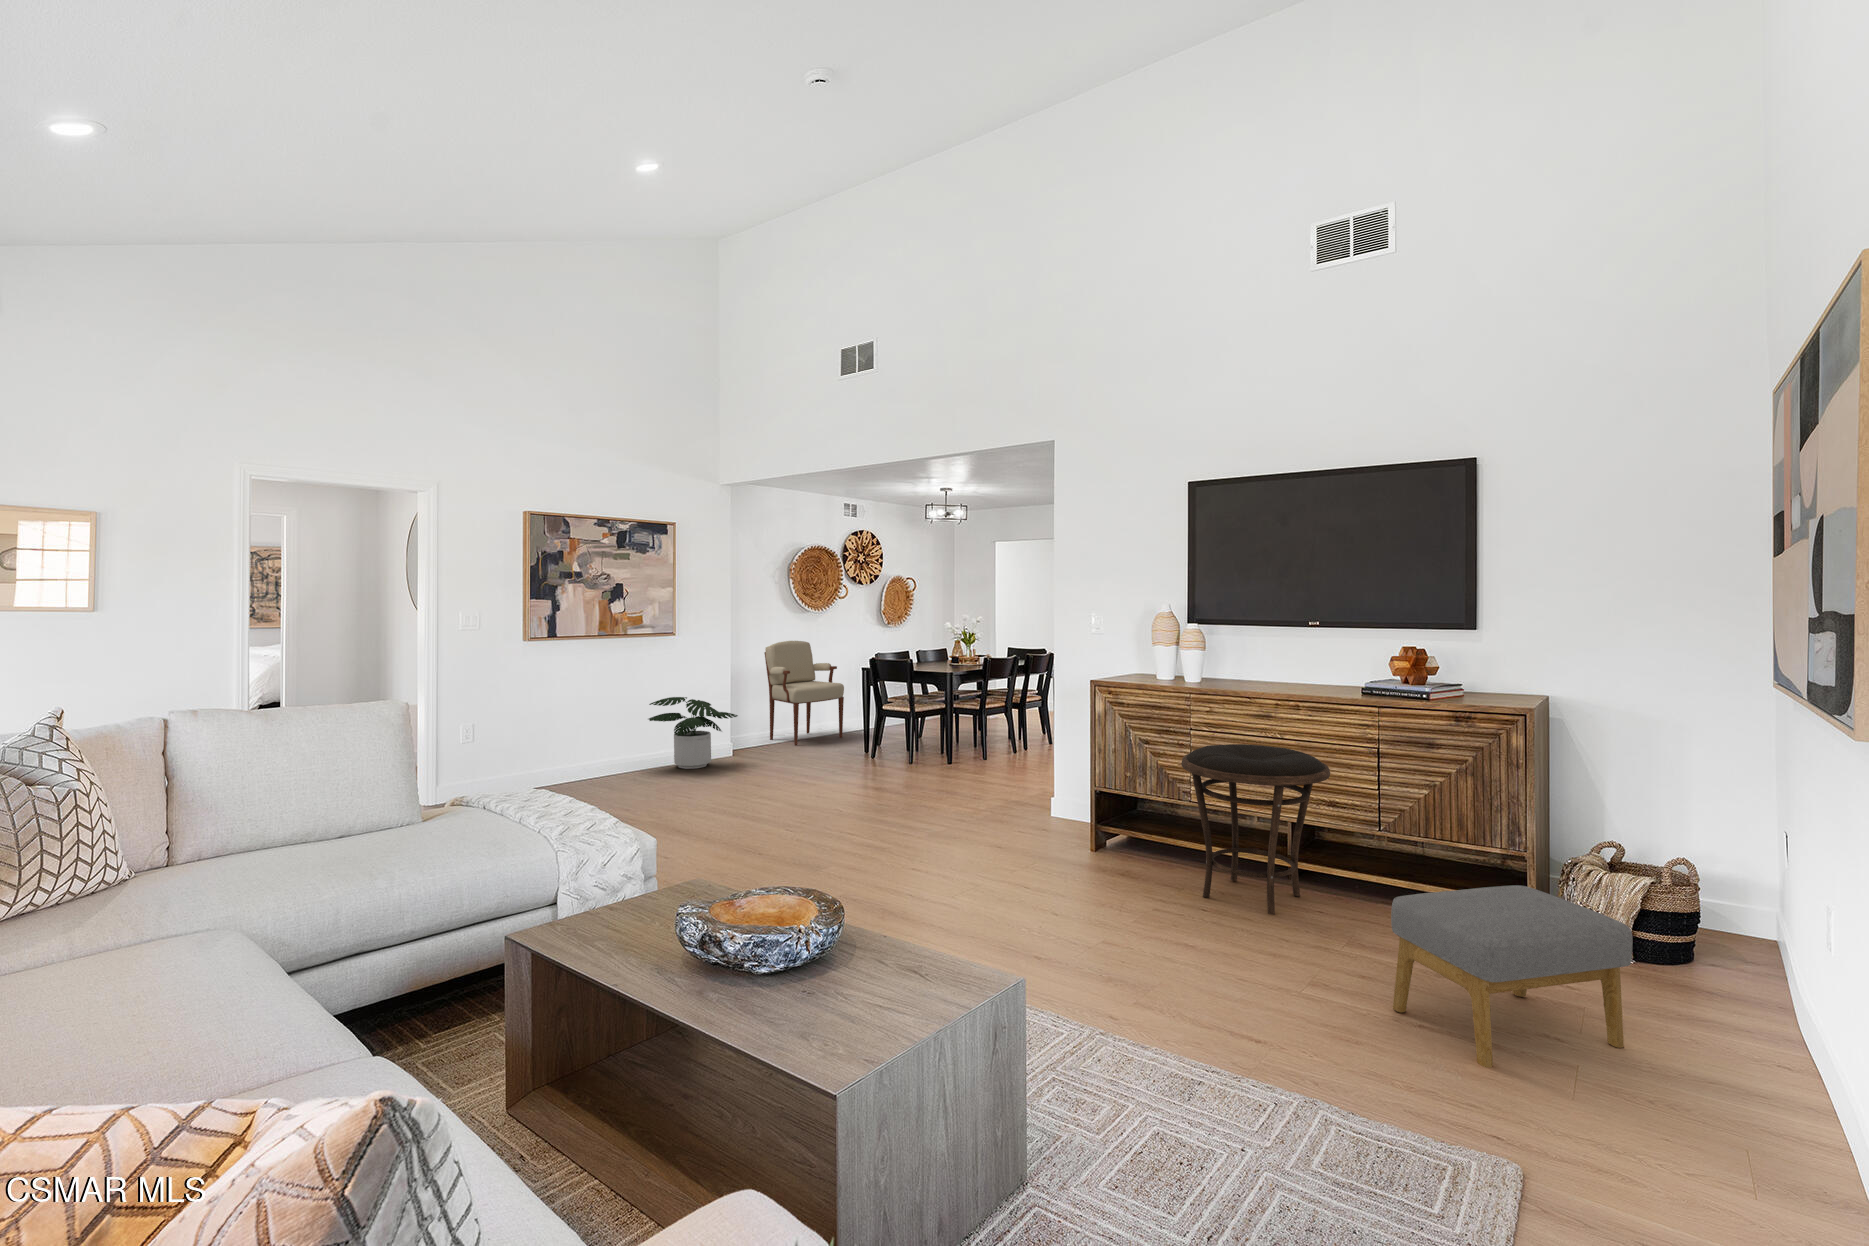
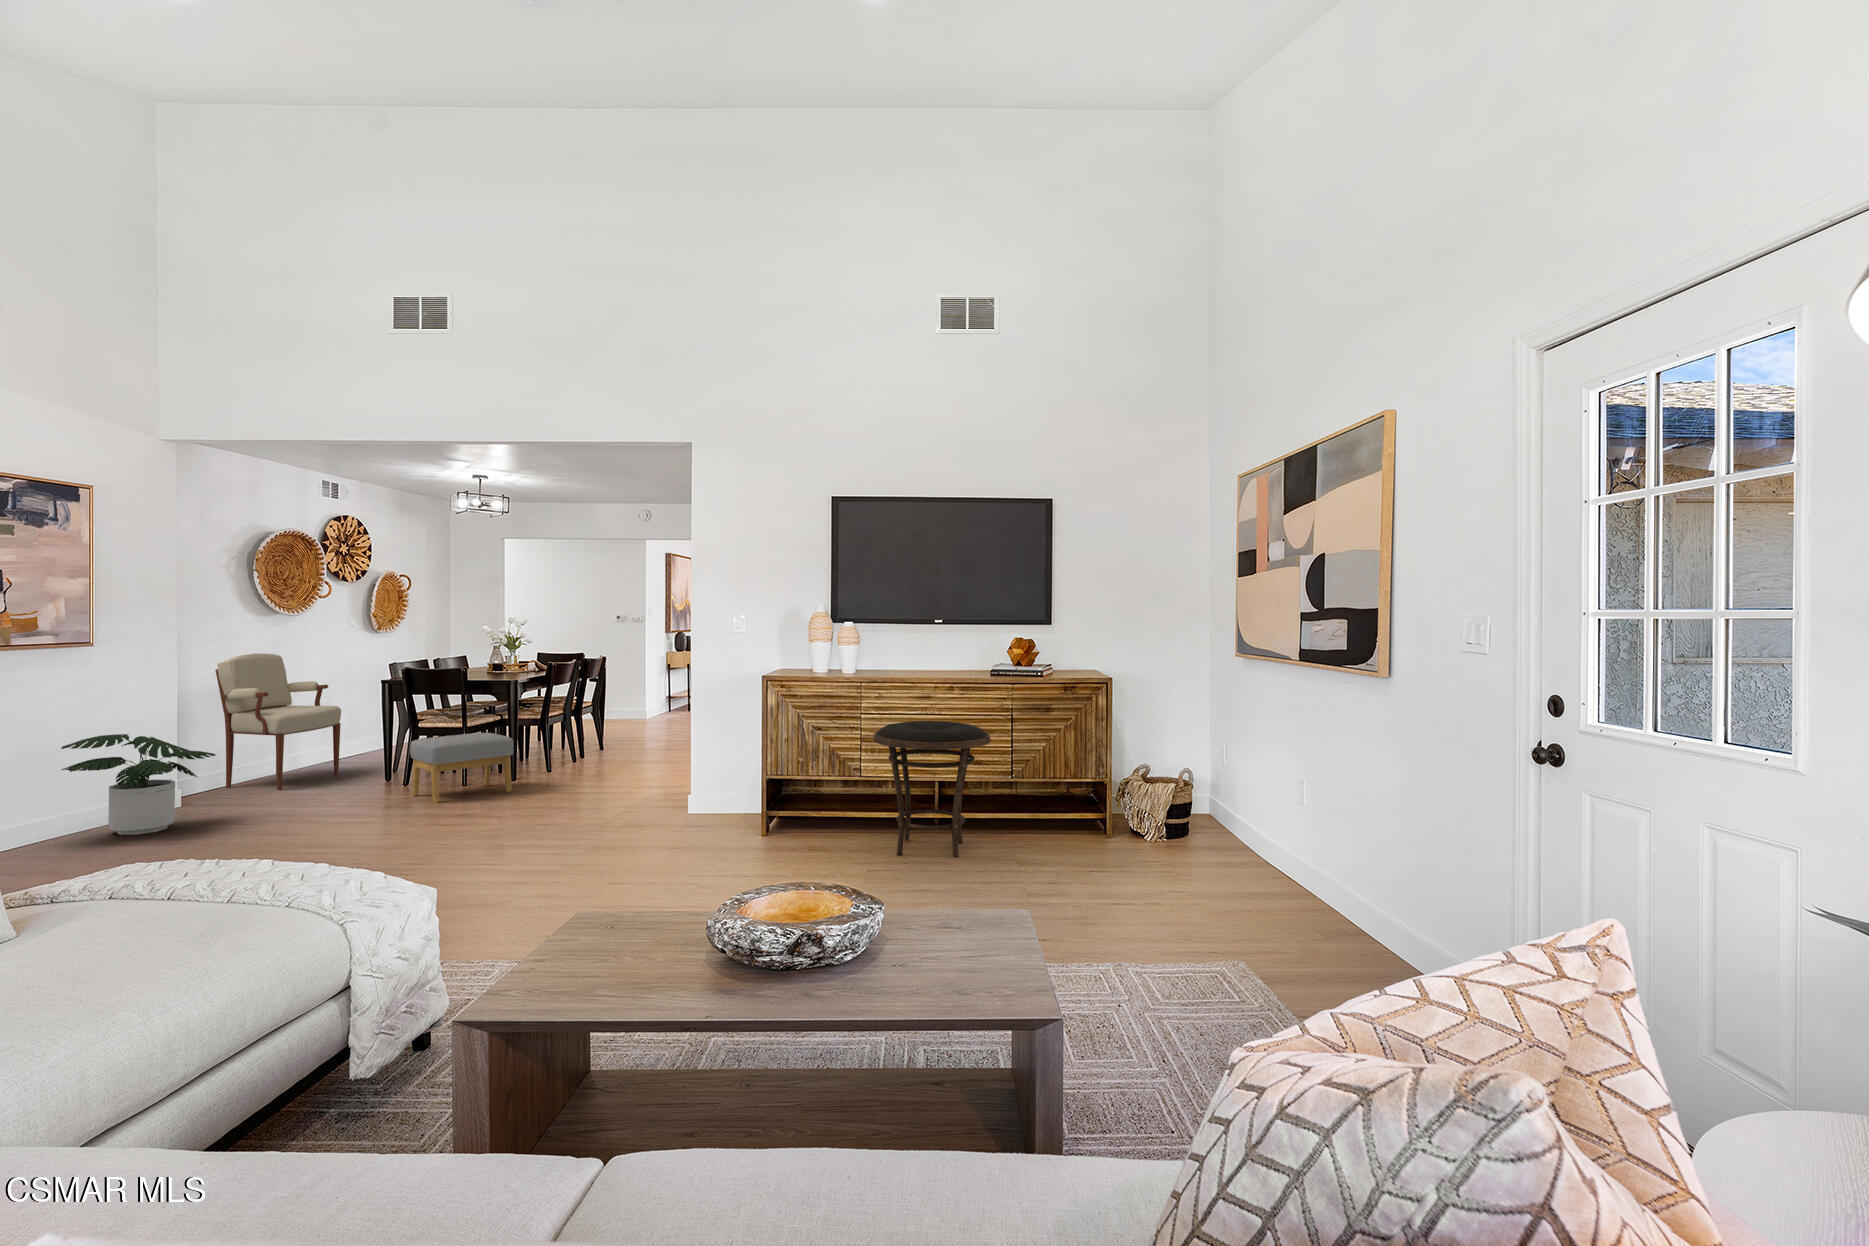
footstool: present [1391,885,1633,1068] -> present [410,733,514,803]

